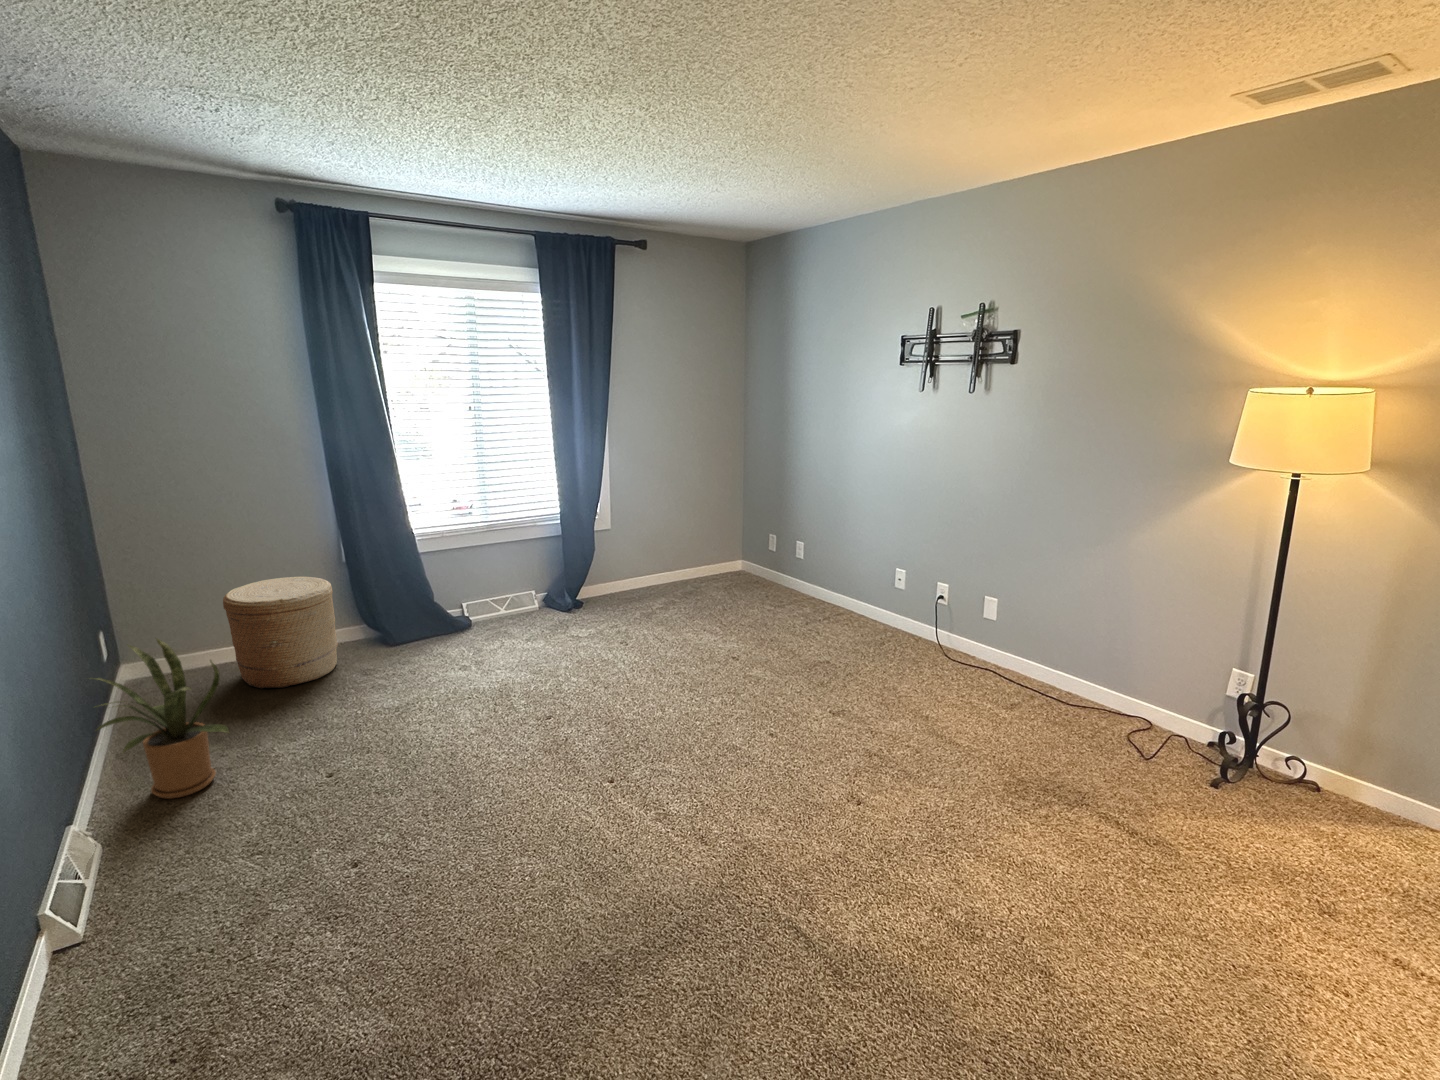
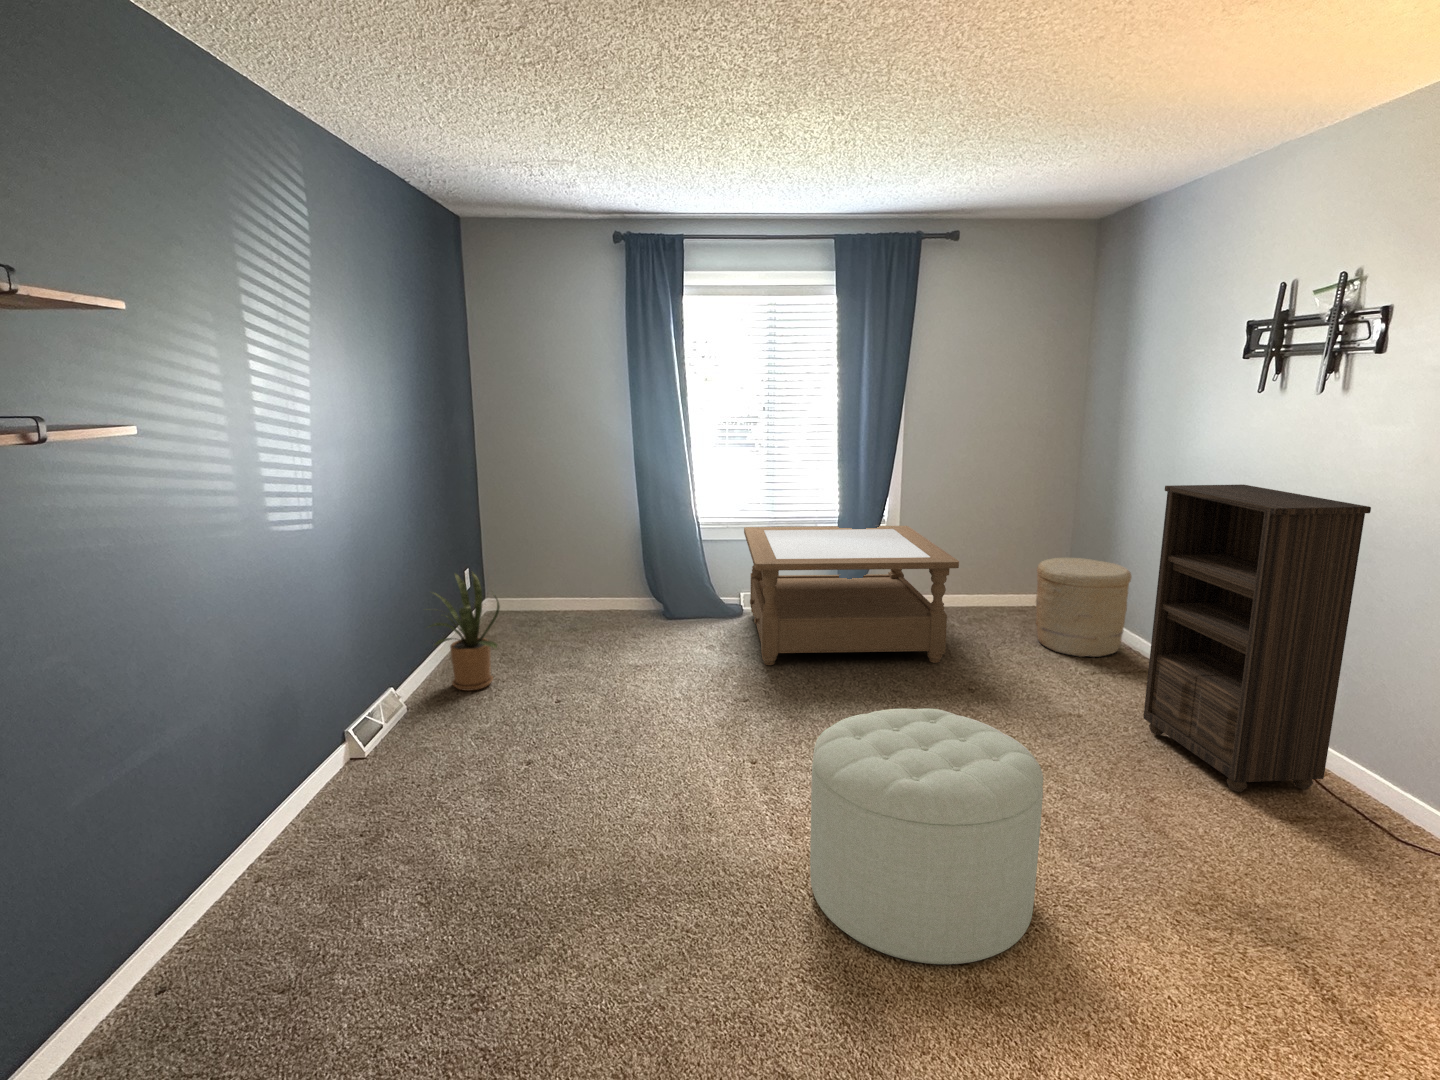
bookshelf: none [875,464,1028,694] -> present [1144,485,1371,792]
coffee table: none [468,515,706,673] -> present [744,526,959,665]
woven basket: present [223,577,338,689] -> present [1036,558,1132,657]
ottoman: none [753,688,962,925] -> present [810,708,1043,964]

